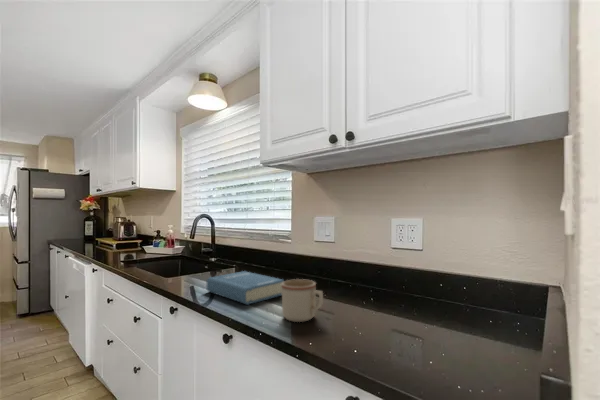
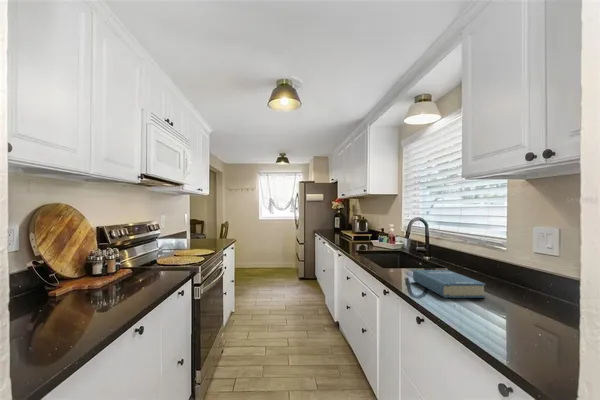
mug: present [282,279,323,322] -> none [473,283,517,323]

